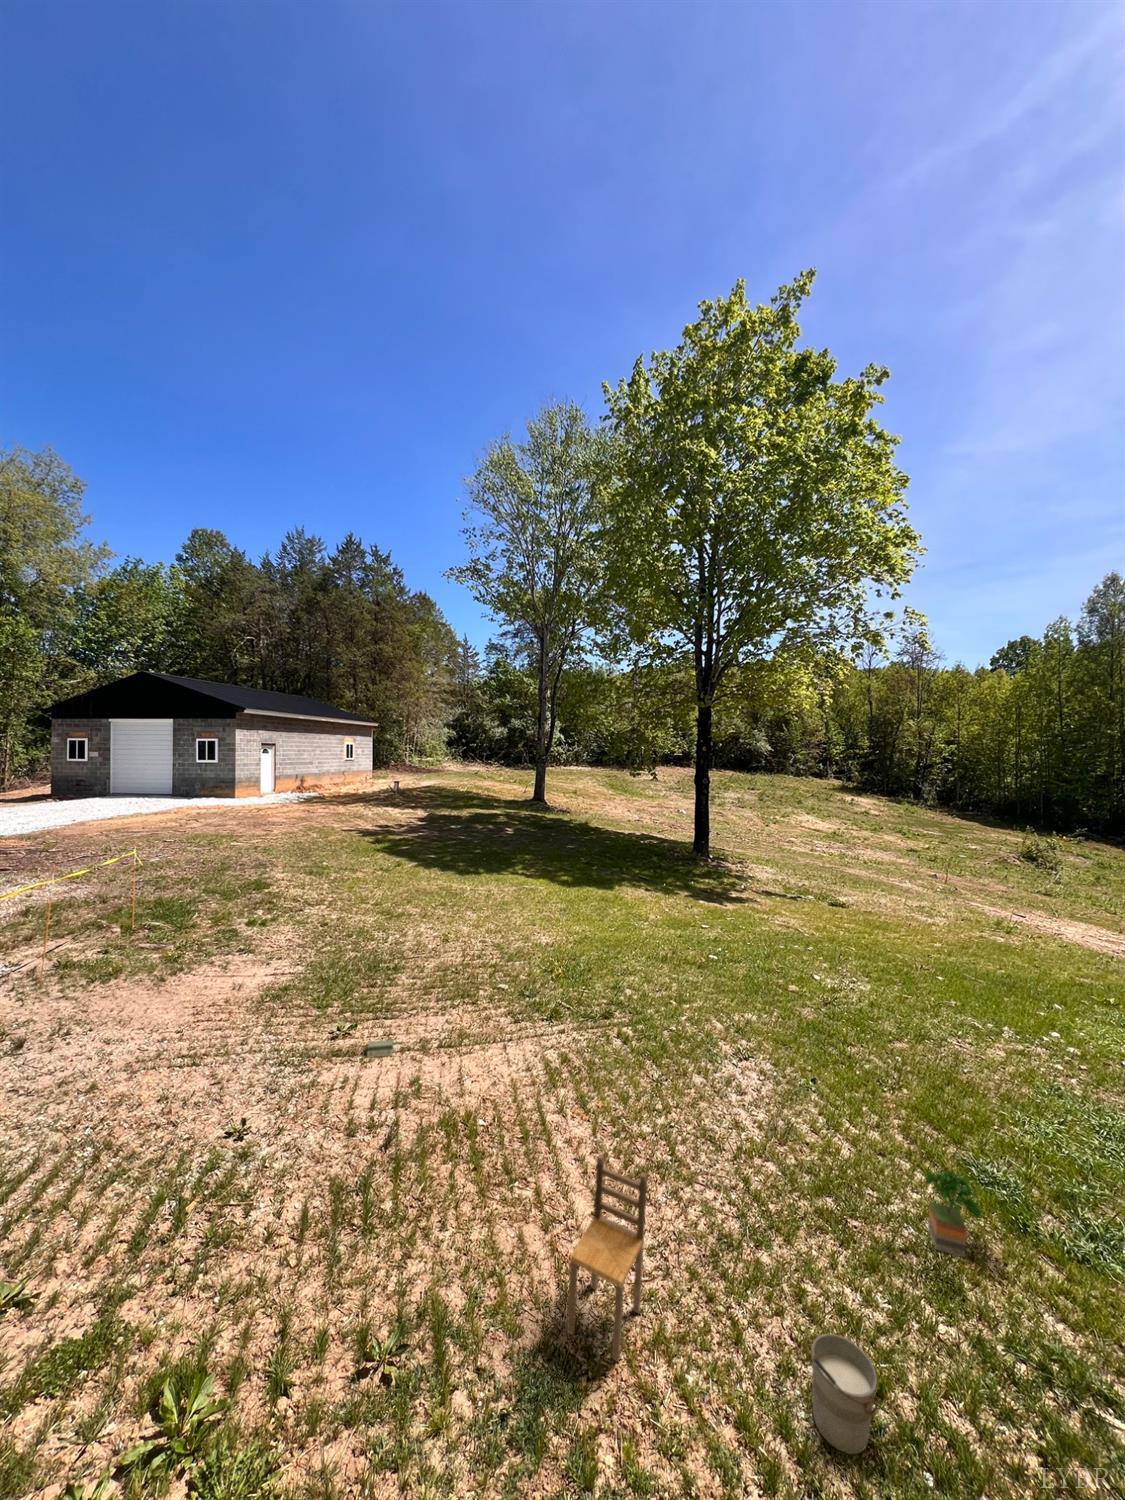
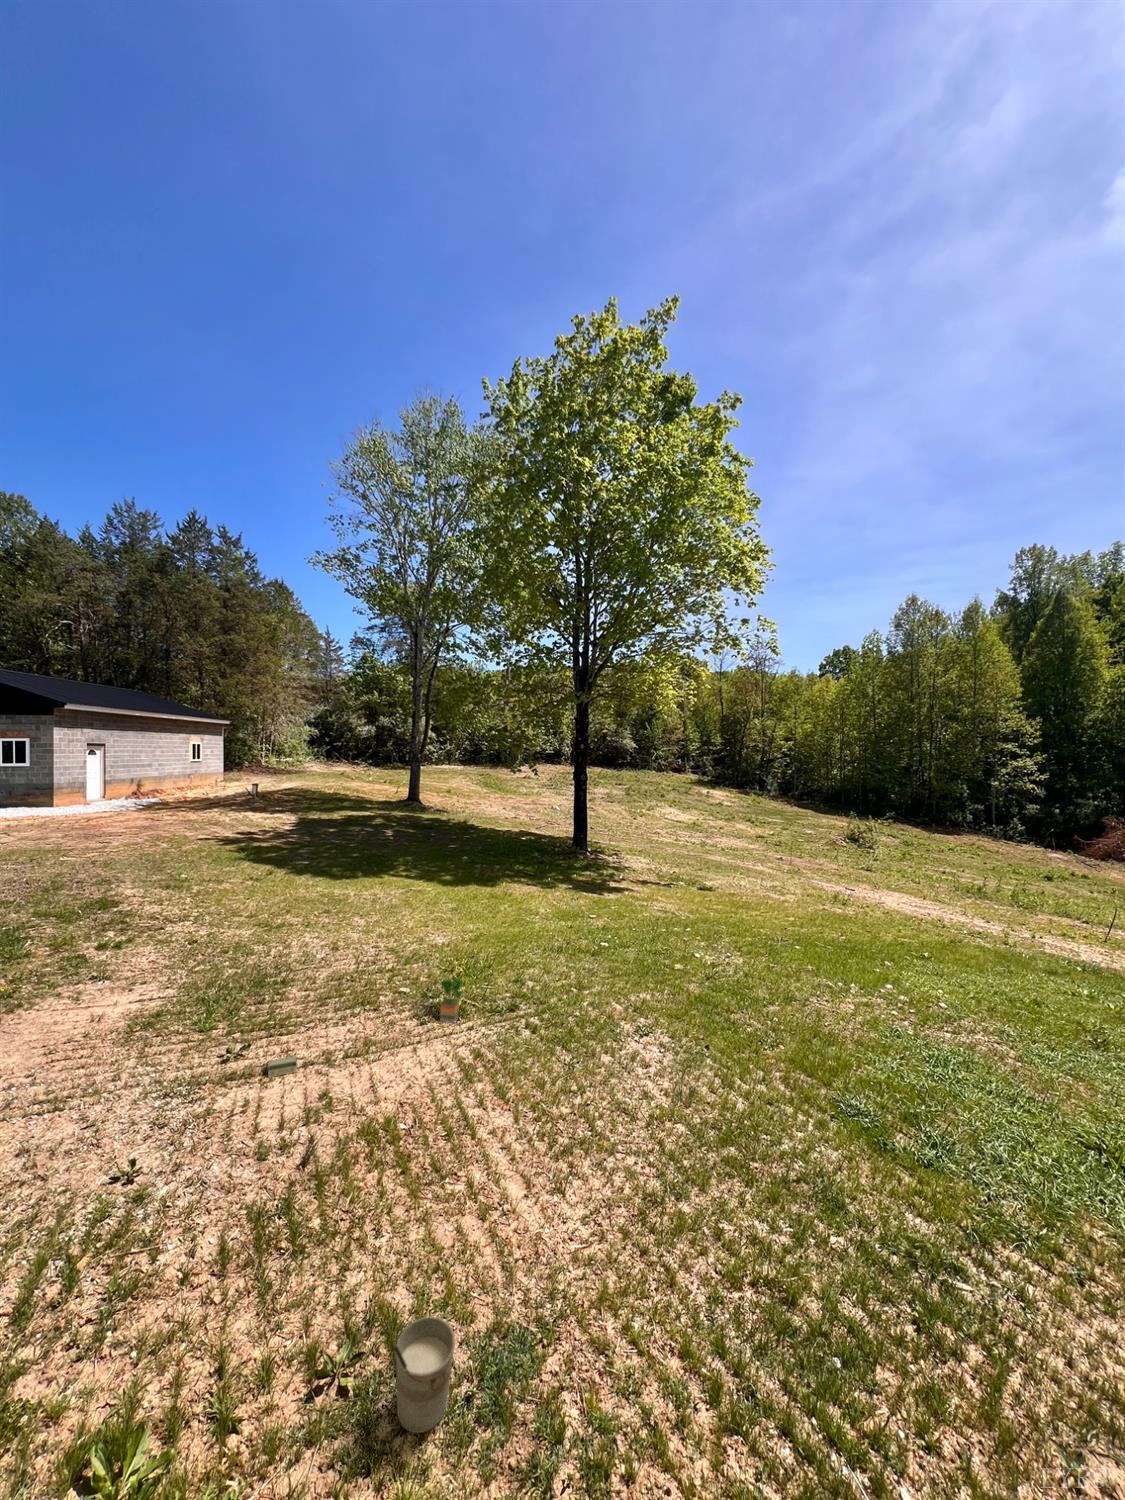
chair: present [567,1155,647,1361] -> none [518,1135,590,1325]
potted tree: present [925,1171,981,1257] -> present [440,979,464,1023]
bucket: present [805,1334,878,1454] -> present [392,1316,455,1433]

